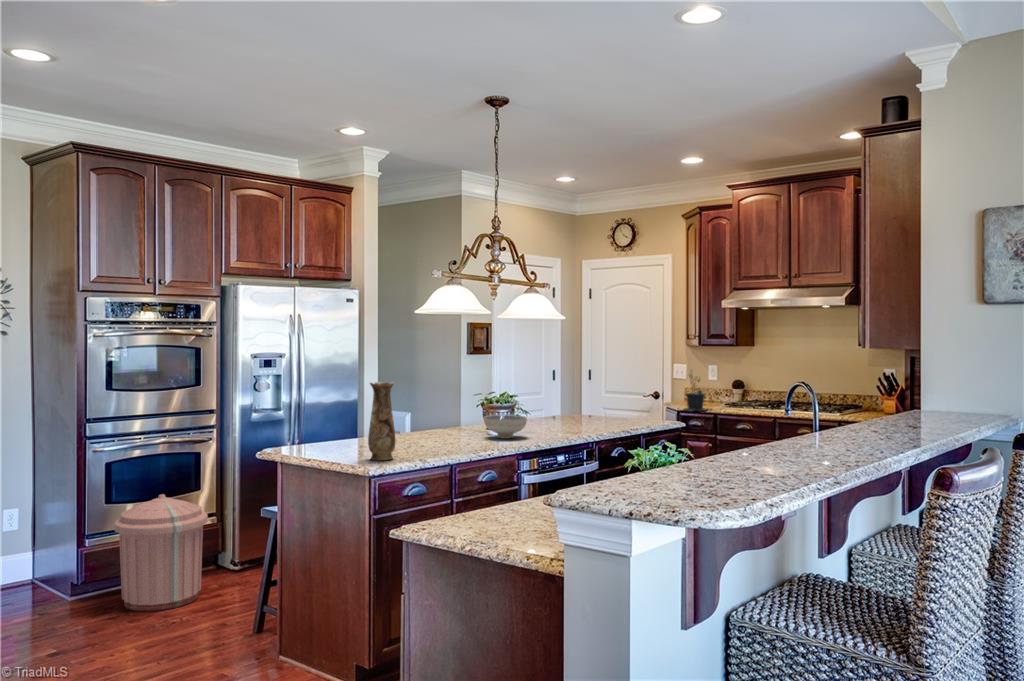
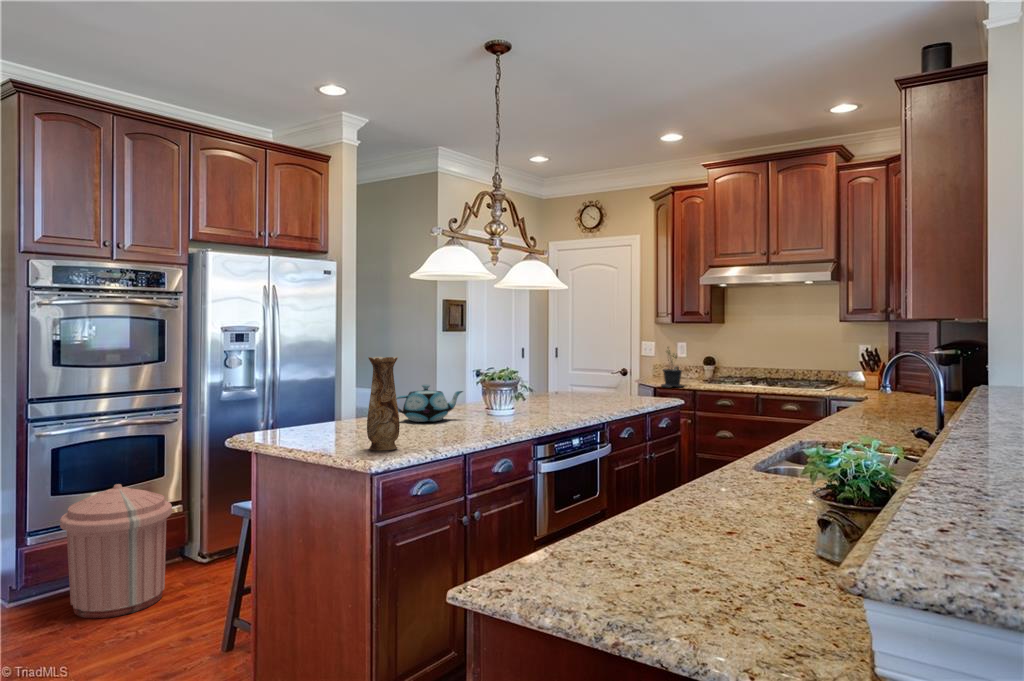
teapot: none [397,407,462,439] -> present [396,385,463,422]
ceramic bowl: present [484,415,527,439] -> none [489,393,536,420]

